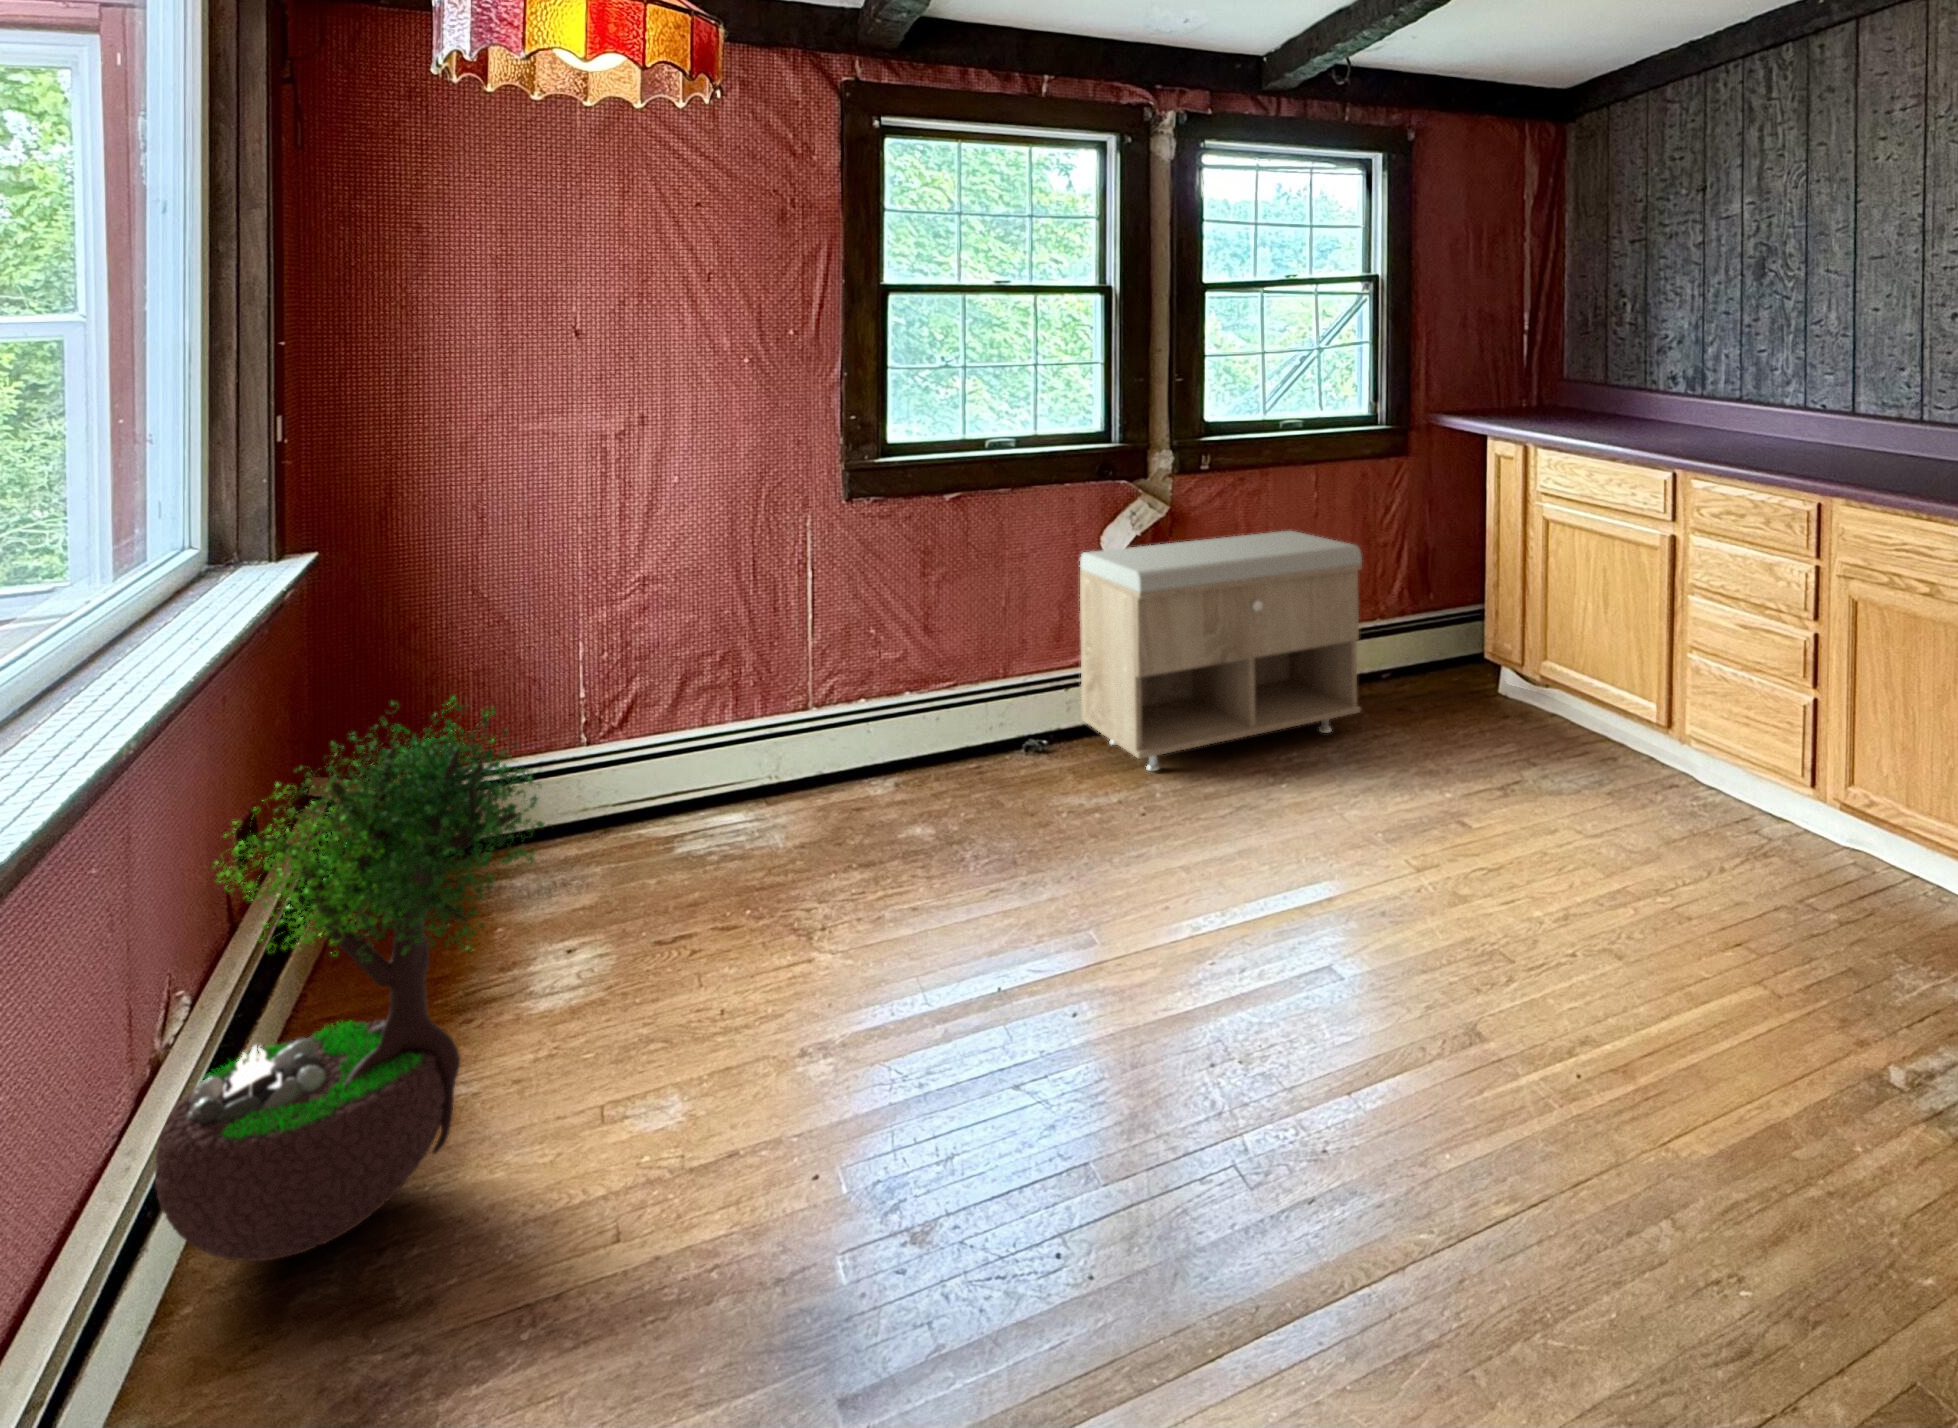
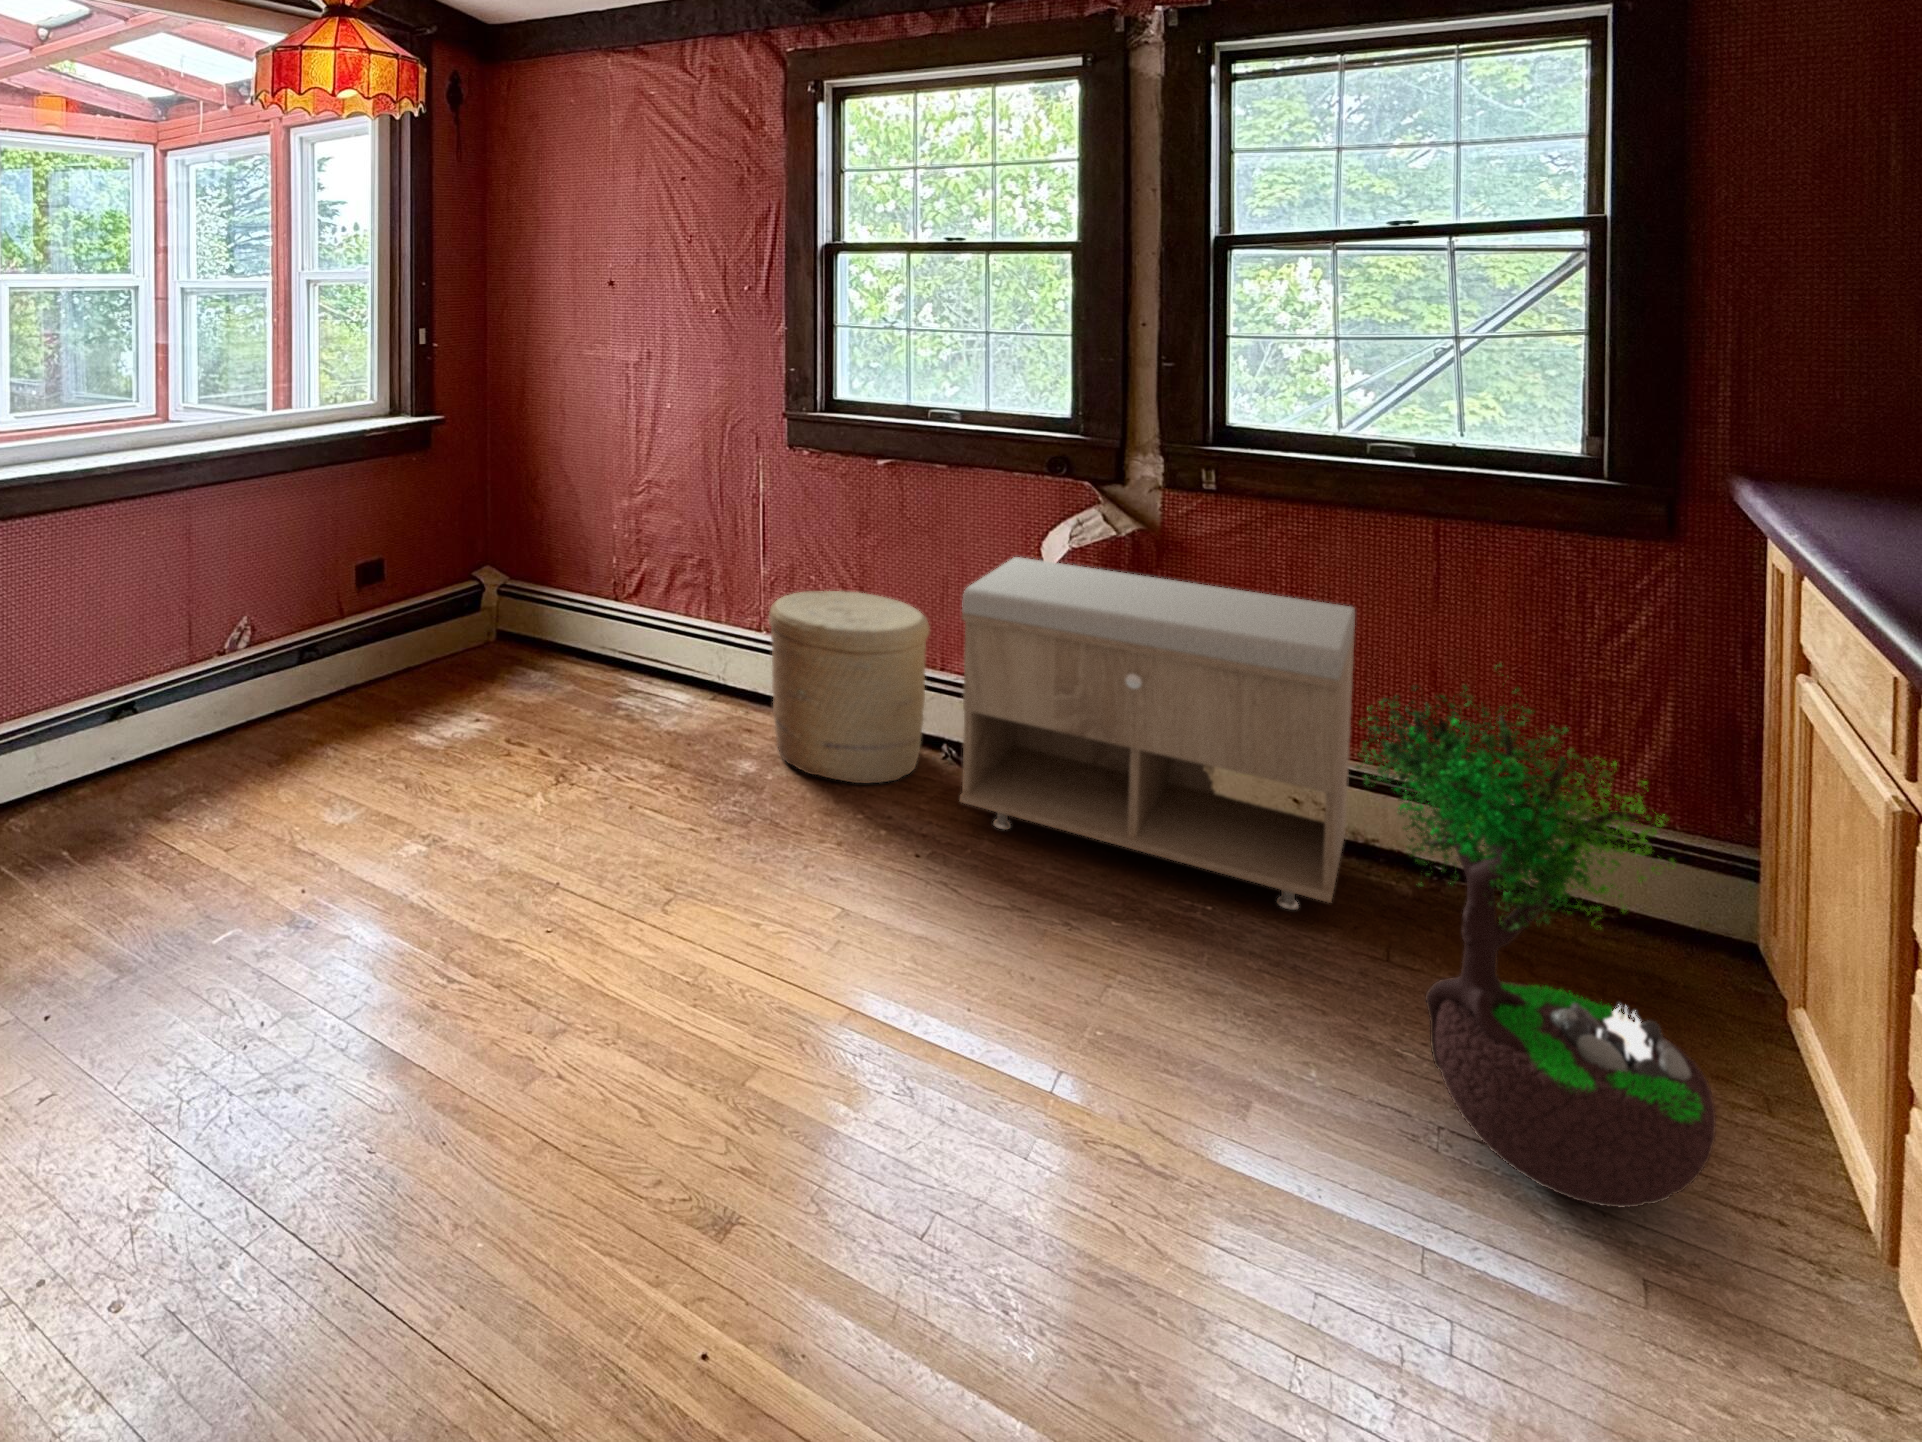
woven basket: none [891,623,1050,810] -> present [769,591,930,783]
potted tree: present [155,697,544,1261] -> present [1357,664,1716,1208]

